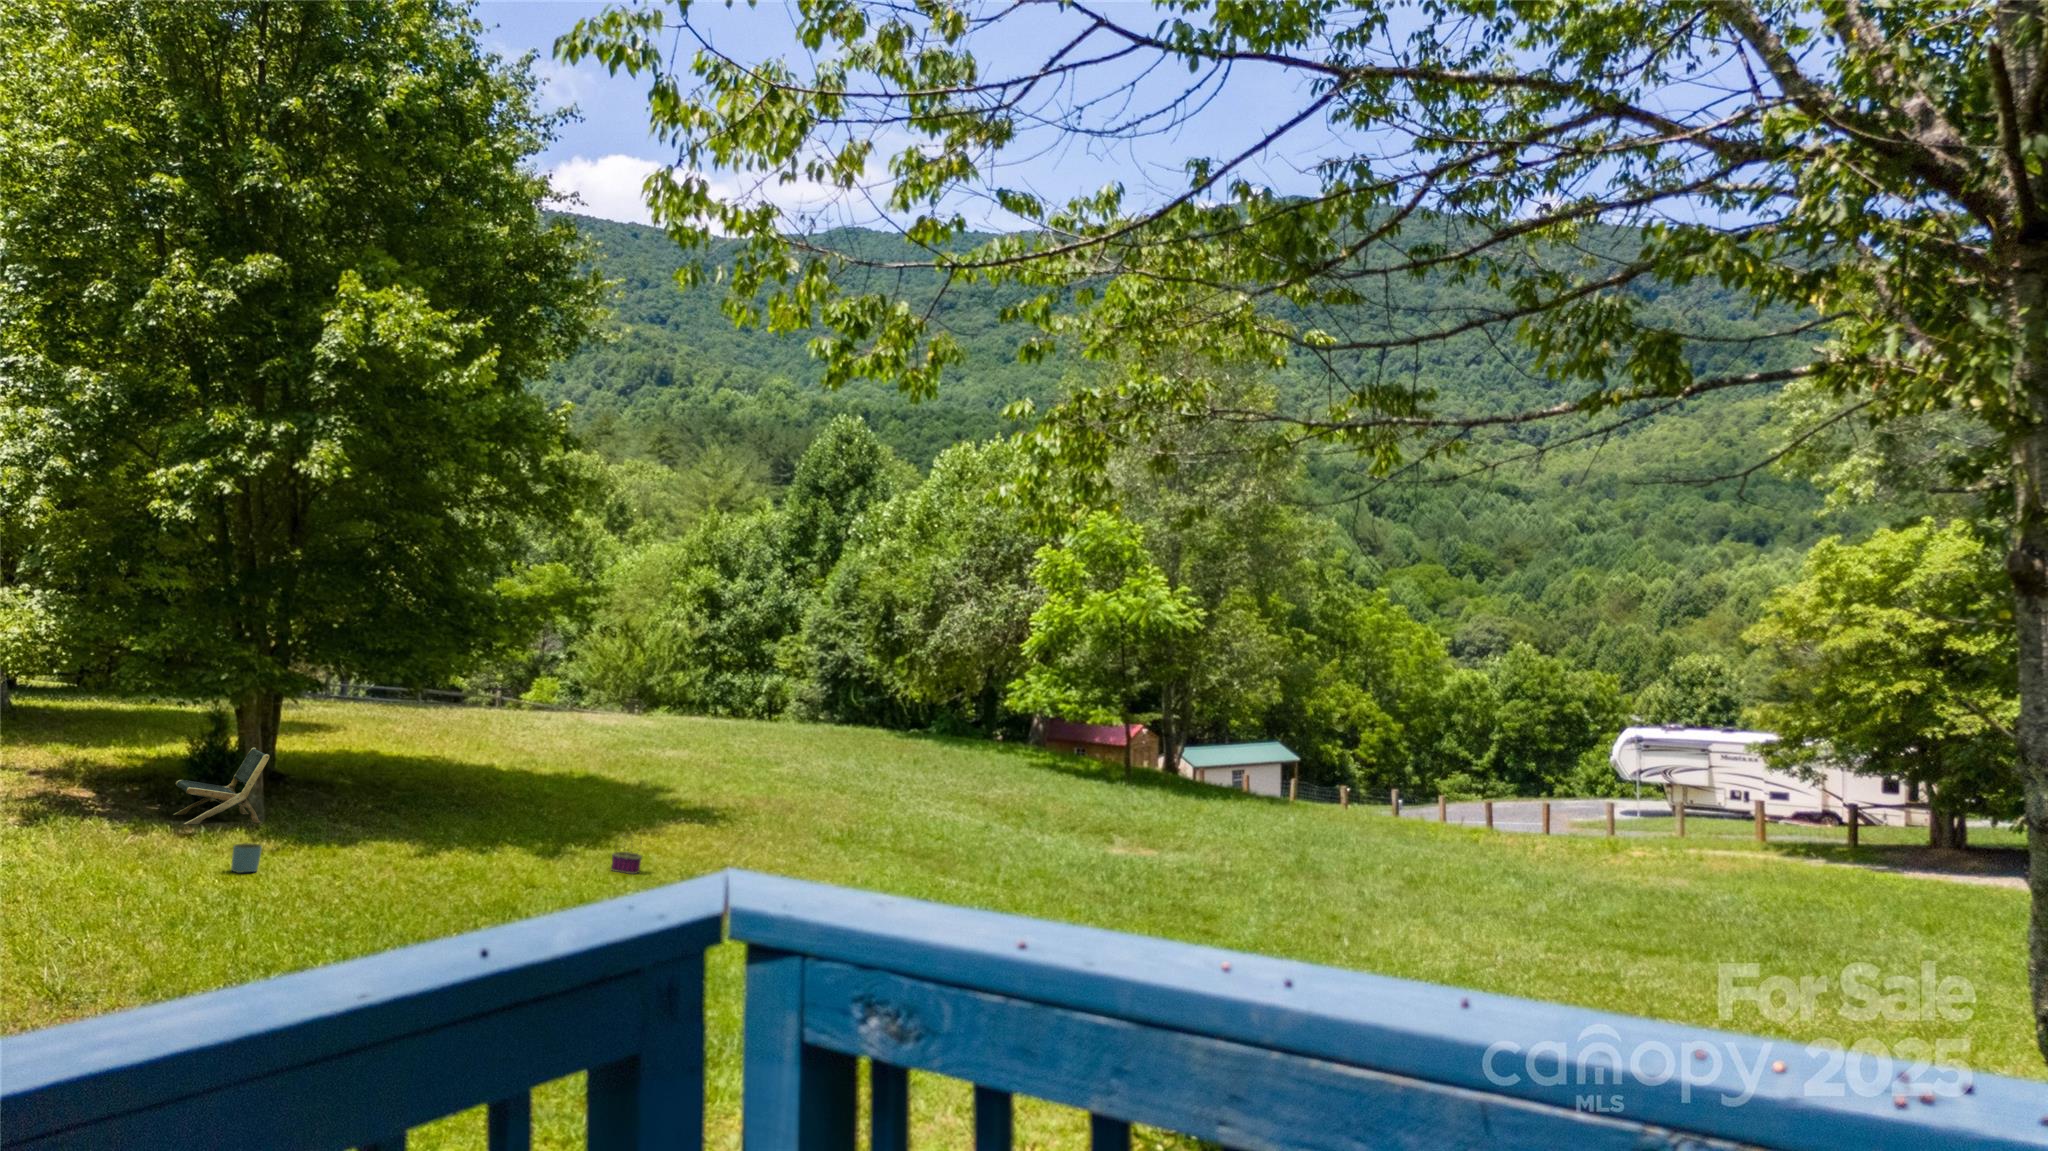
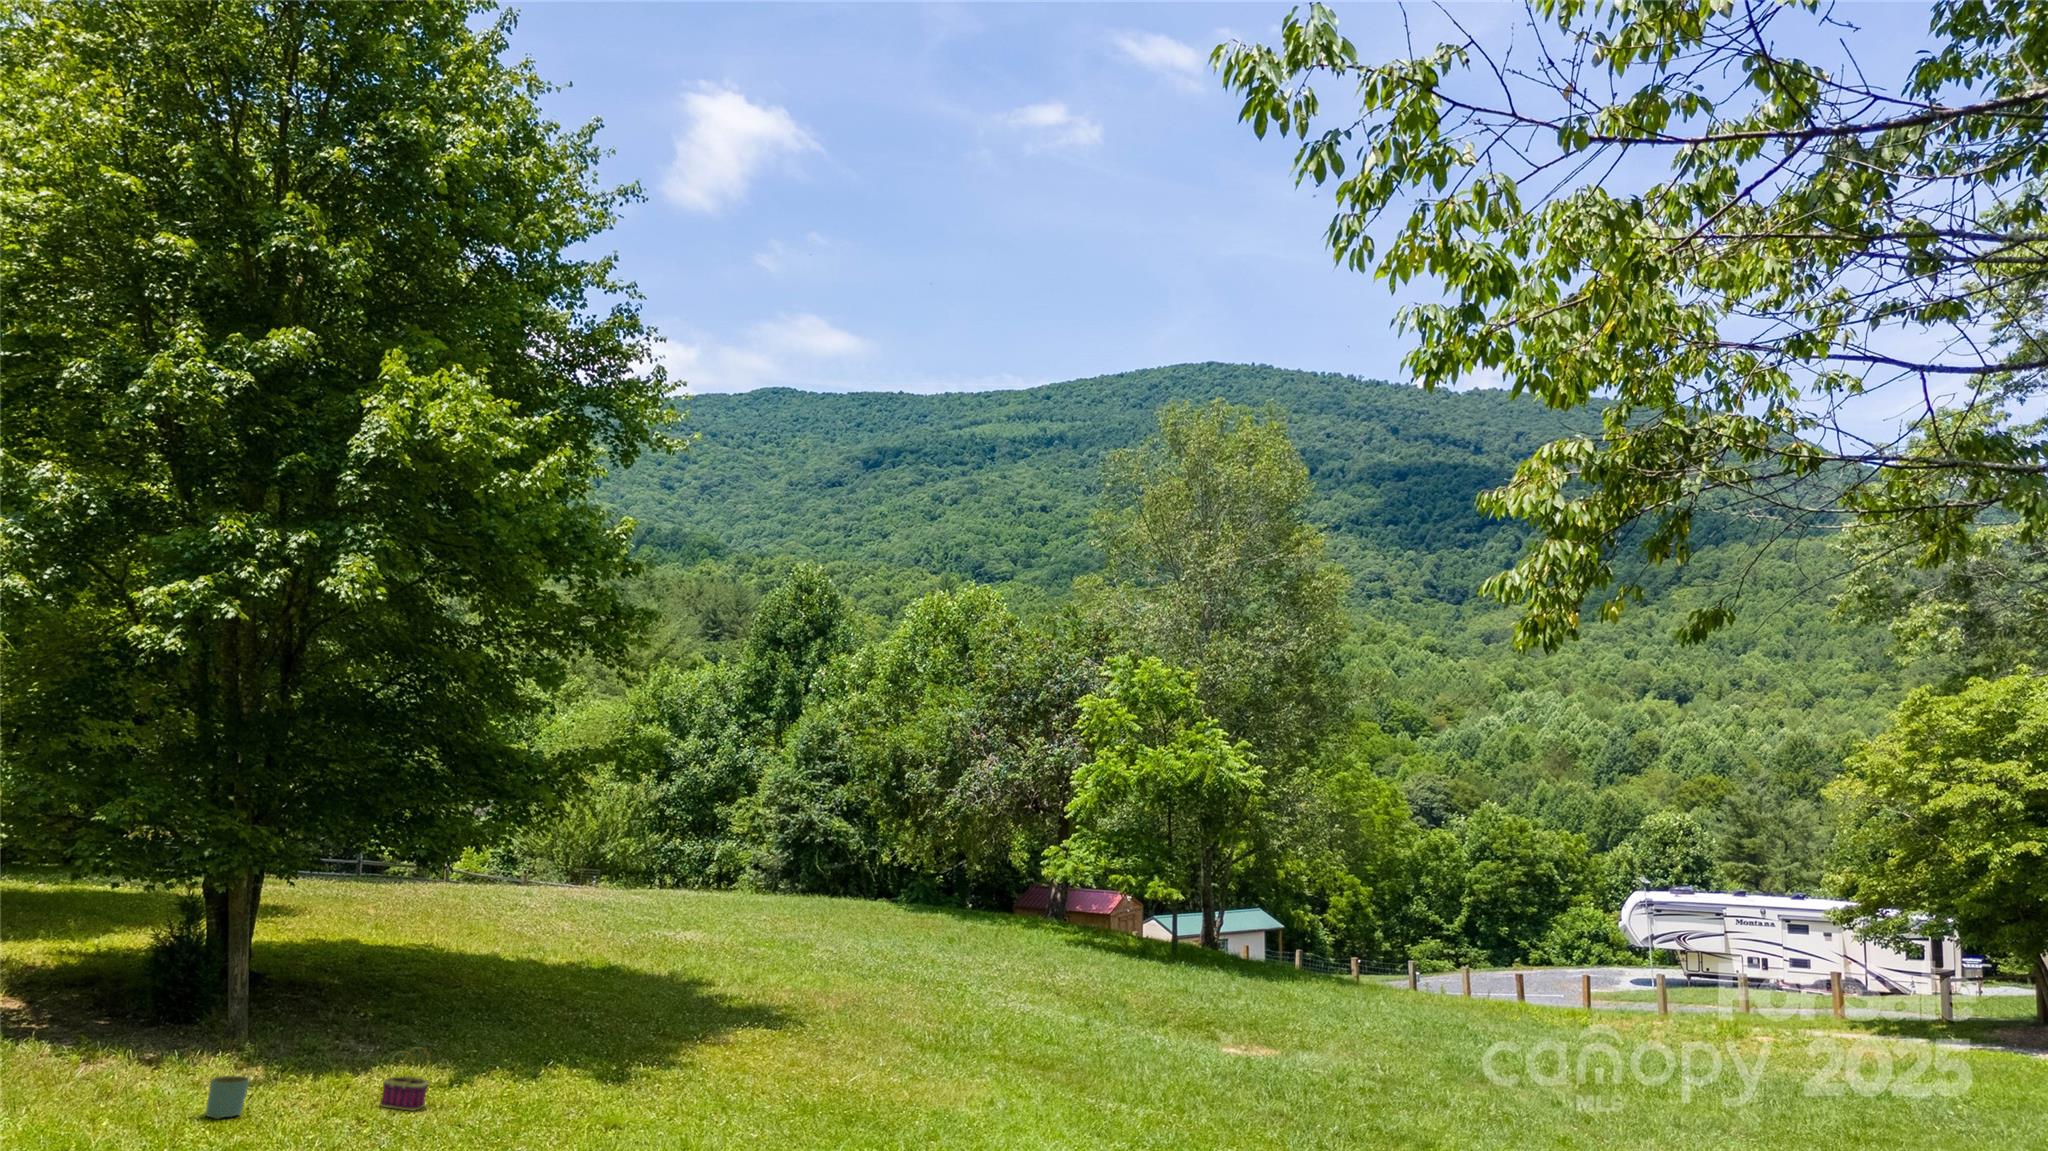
lounge chair: present [174,747,270,824] -> none [108,941,242,1046]
basket: present [611,841,642,874] -> present [380,1050,429,1111]

